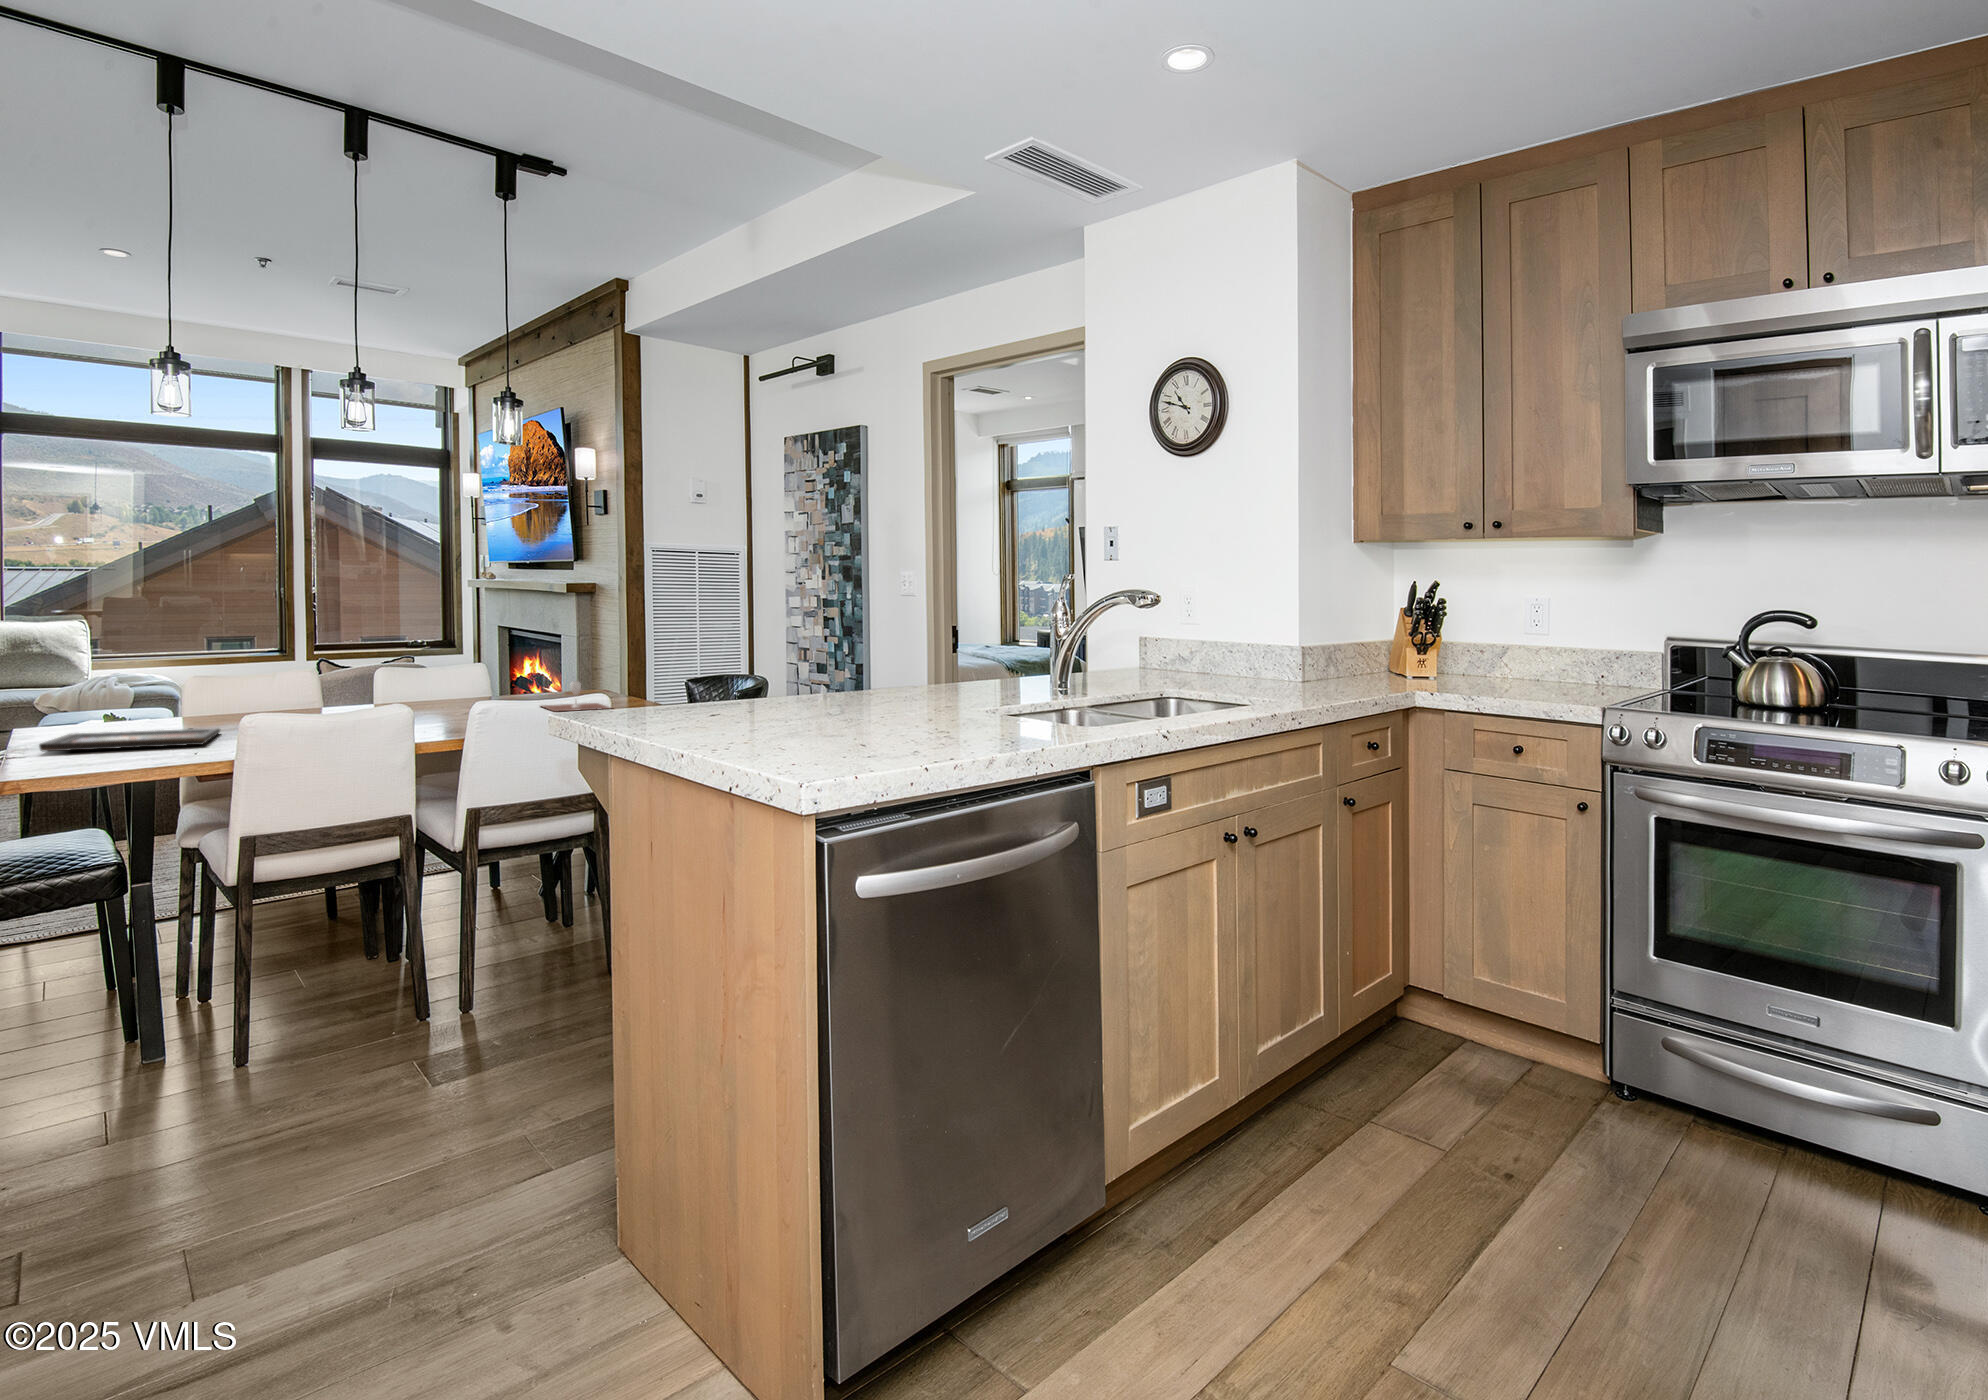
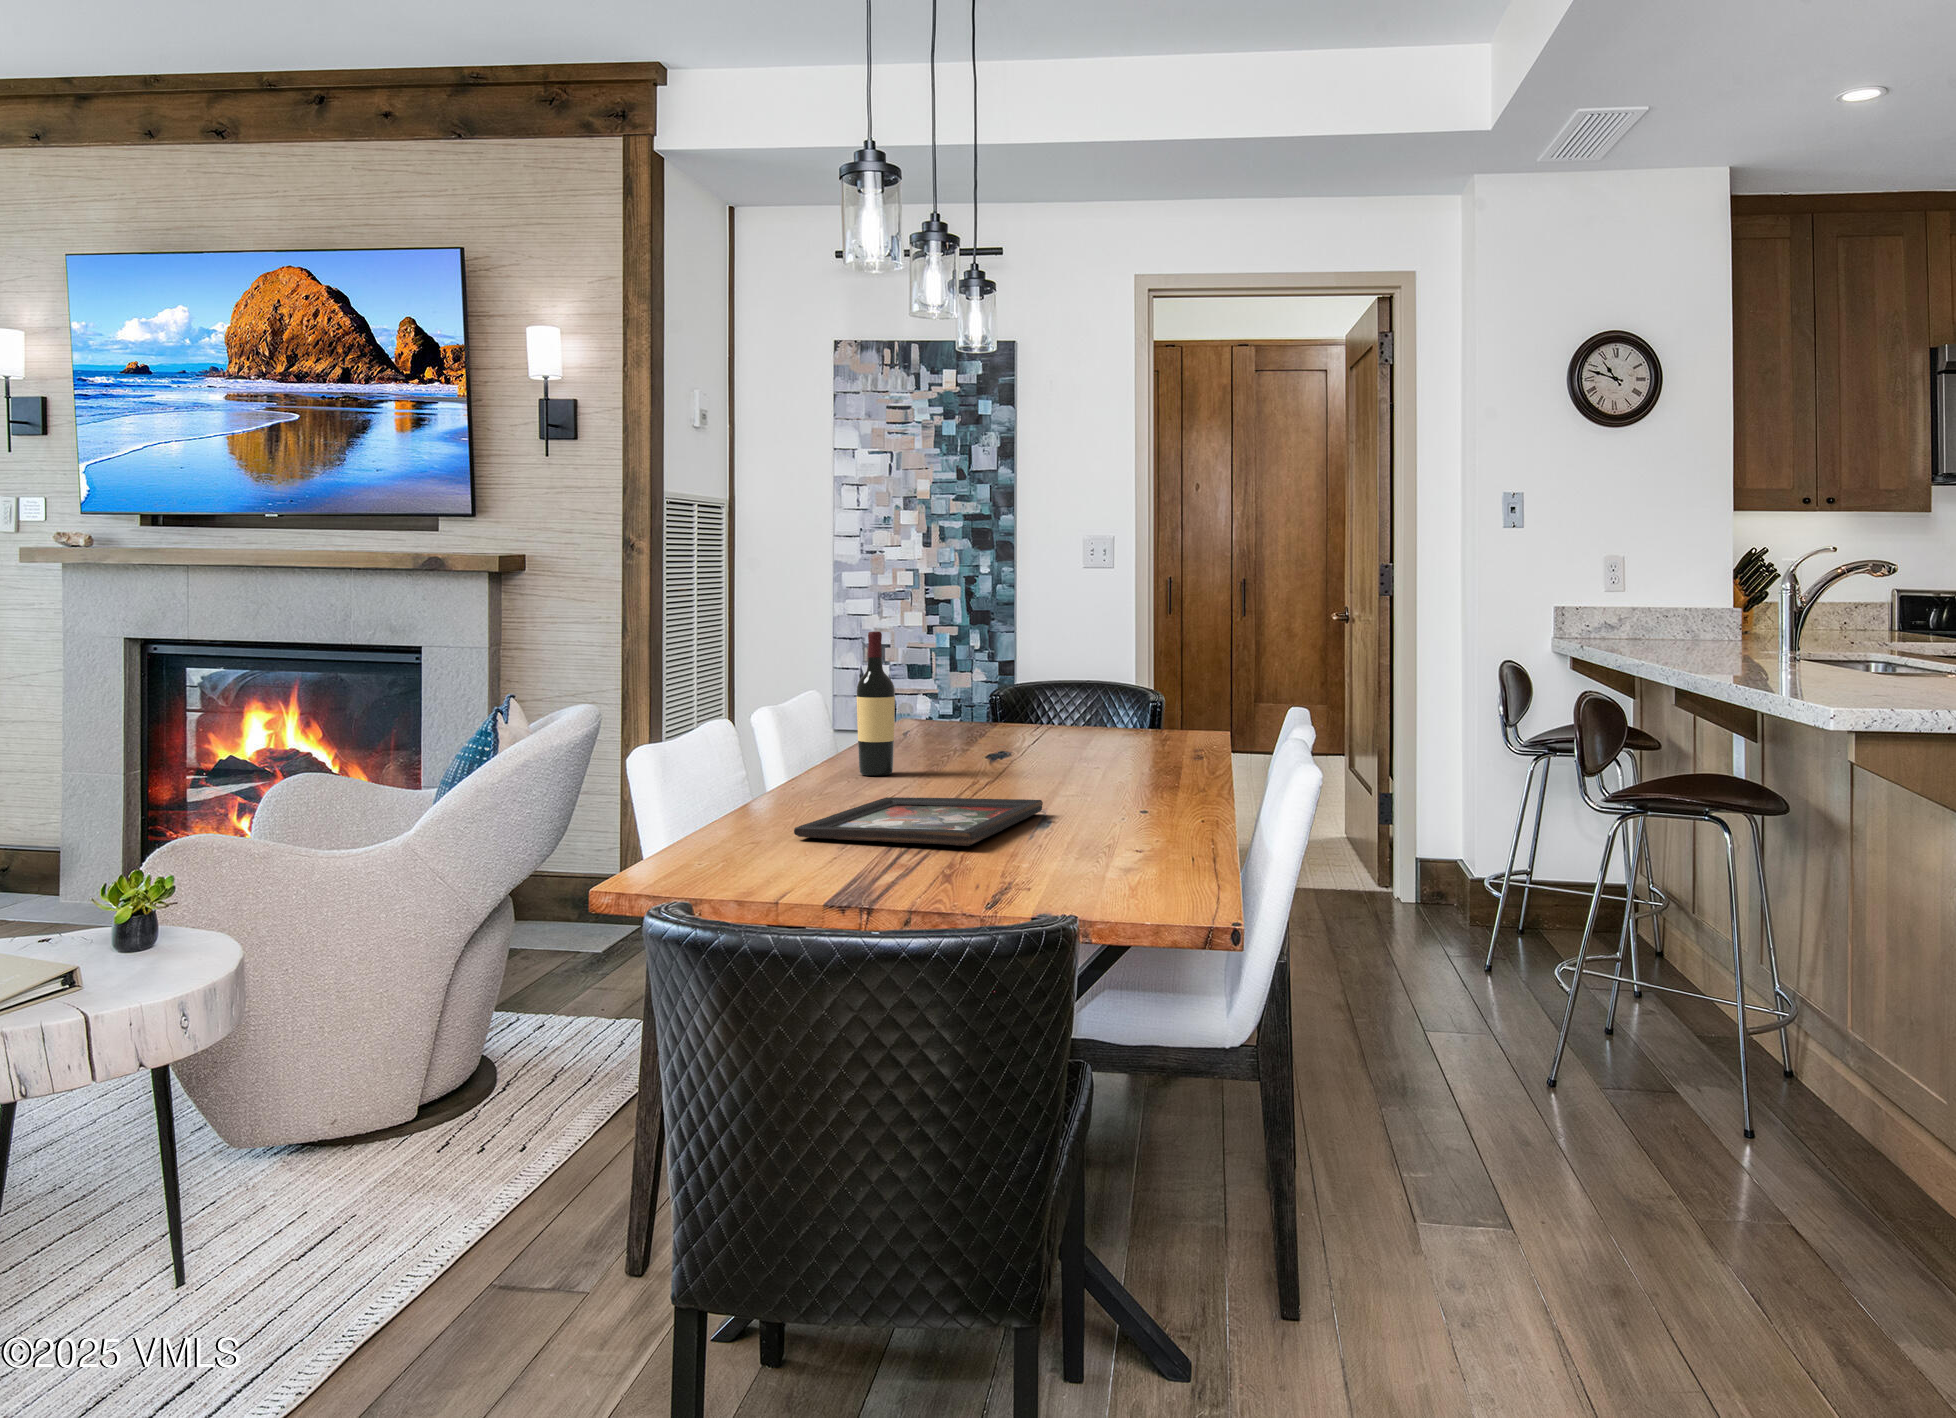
wine bottle: none [349,633,376,721] -> present [857,632,895,776]
wine glass: present [542,681,610,711] -> none [890,699,992,742]

